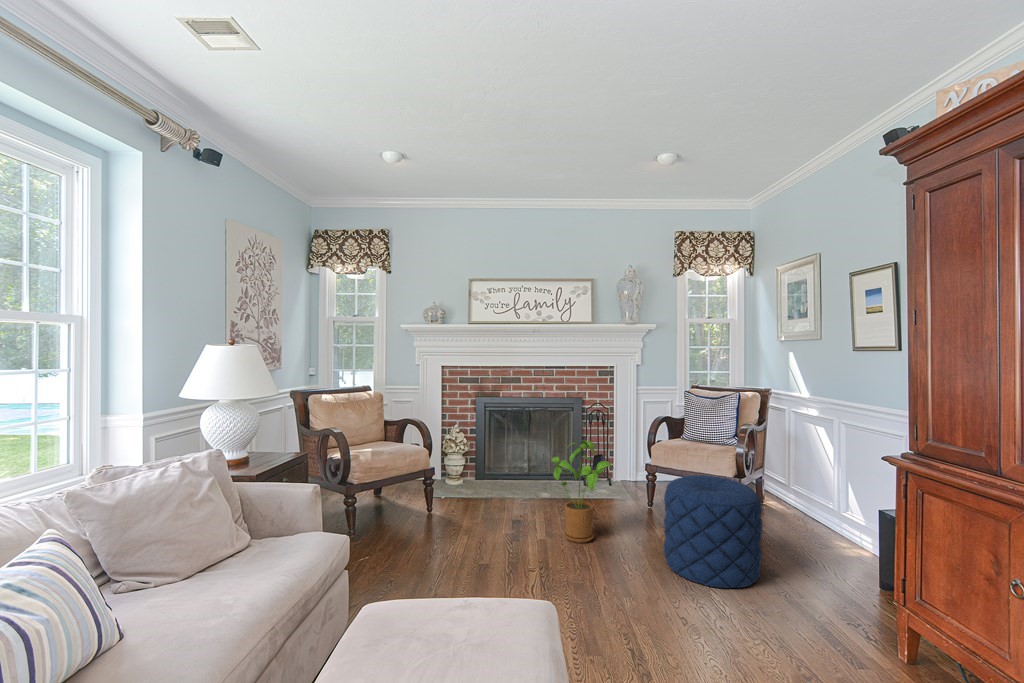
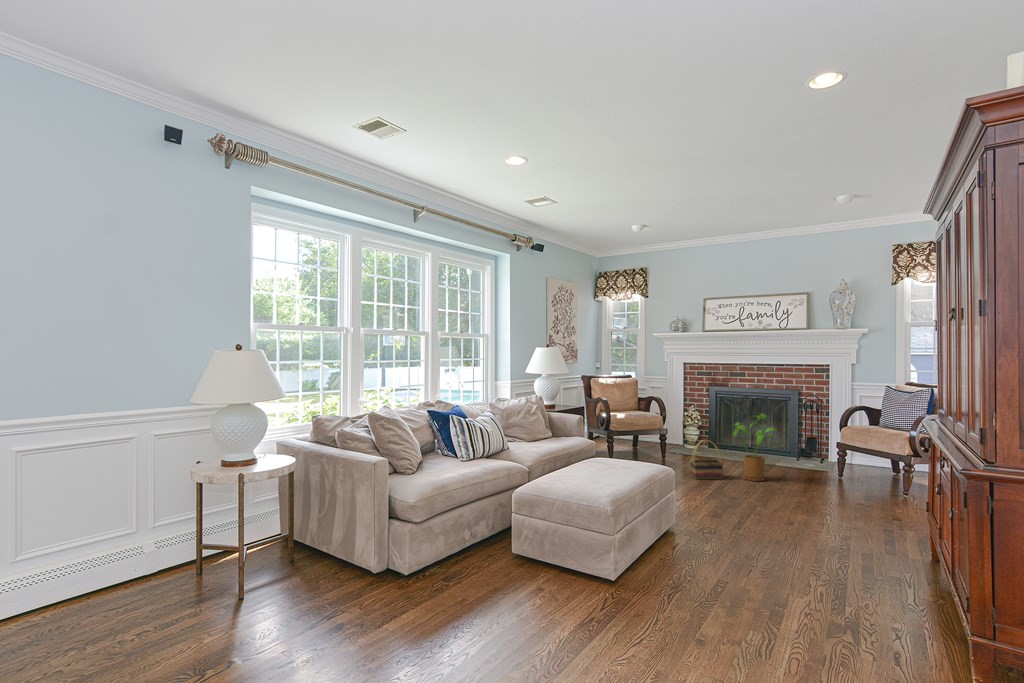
pouf: present [664,475,762,588] -> none [800,440,874,510]
basket: none [496,491,545,560] -> present [690,440,723,479]

